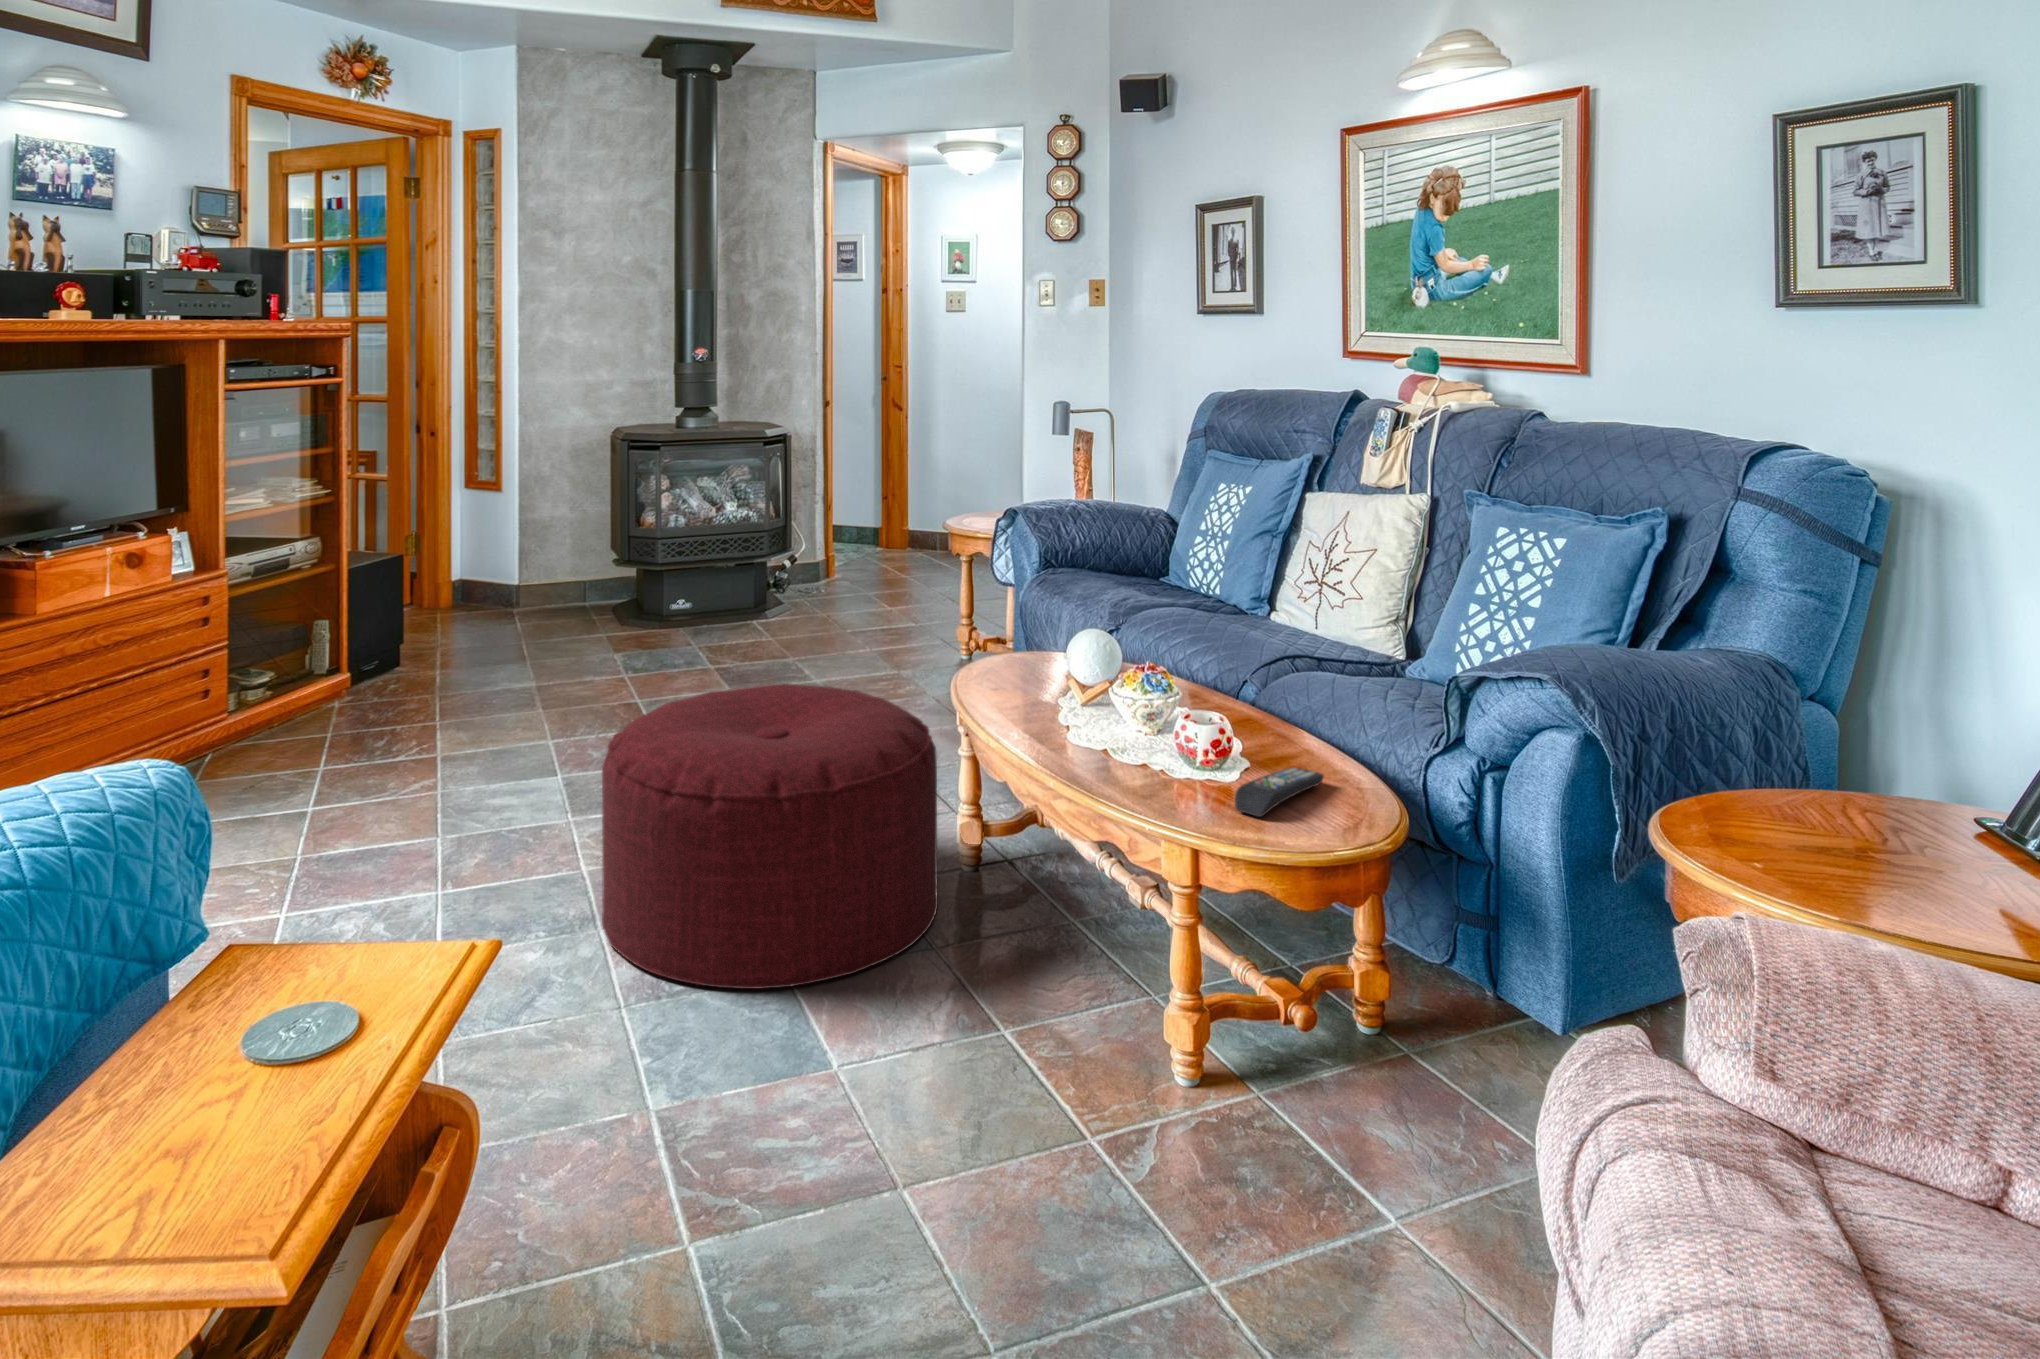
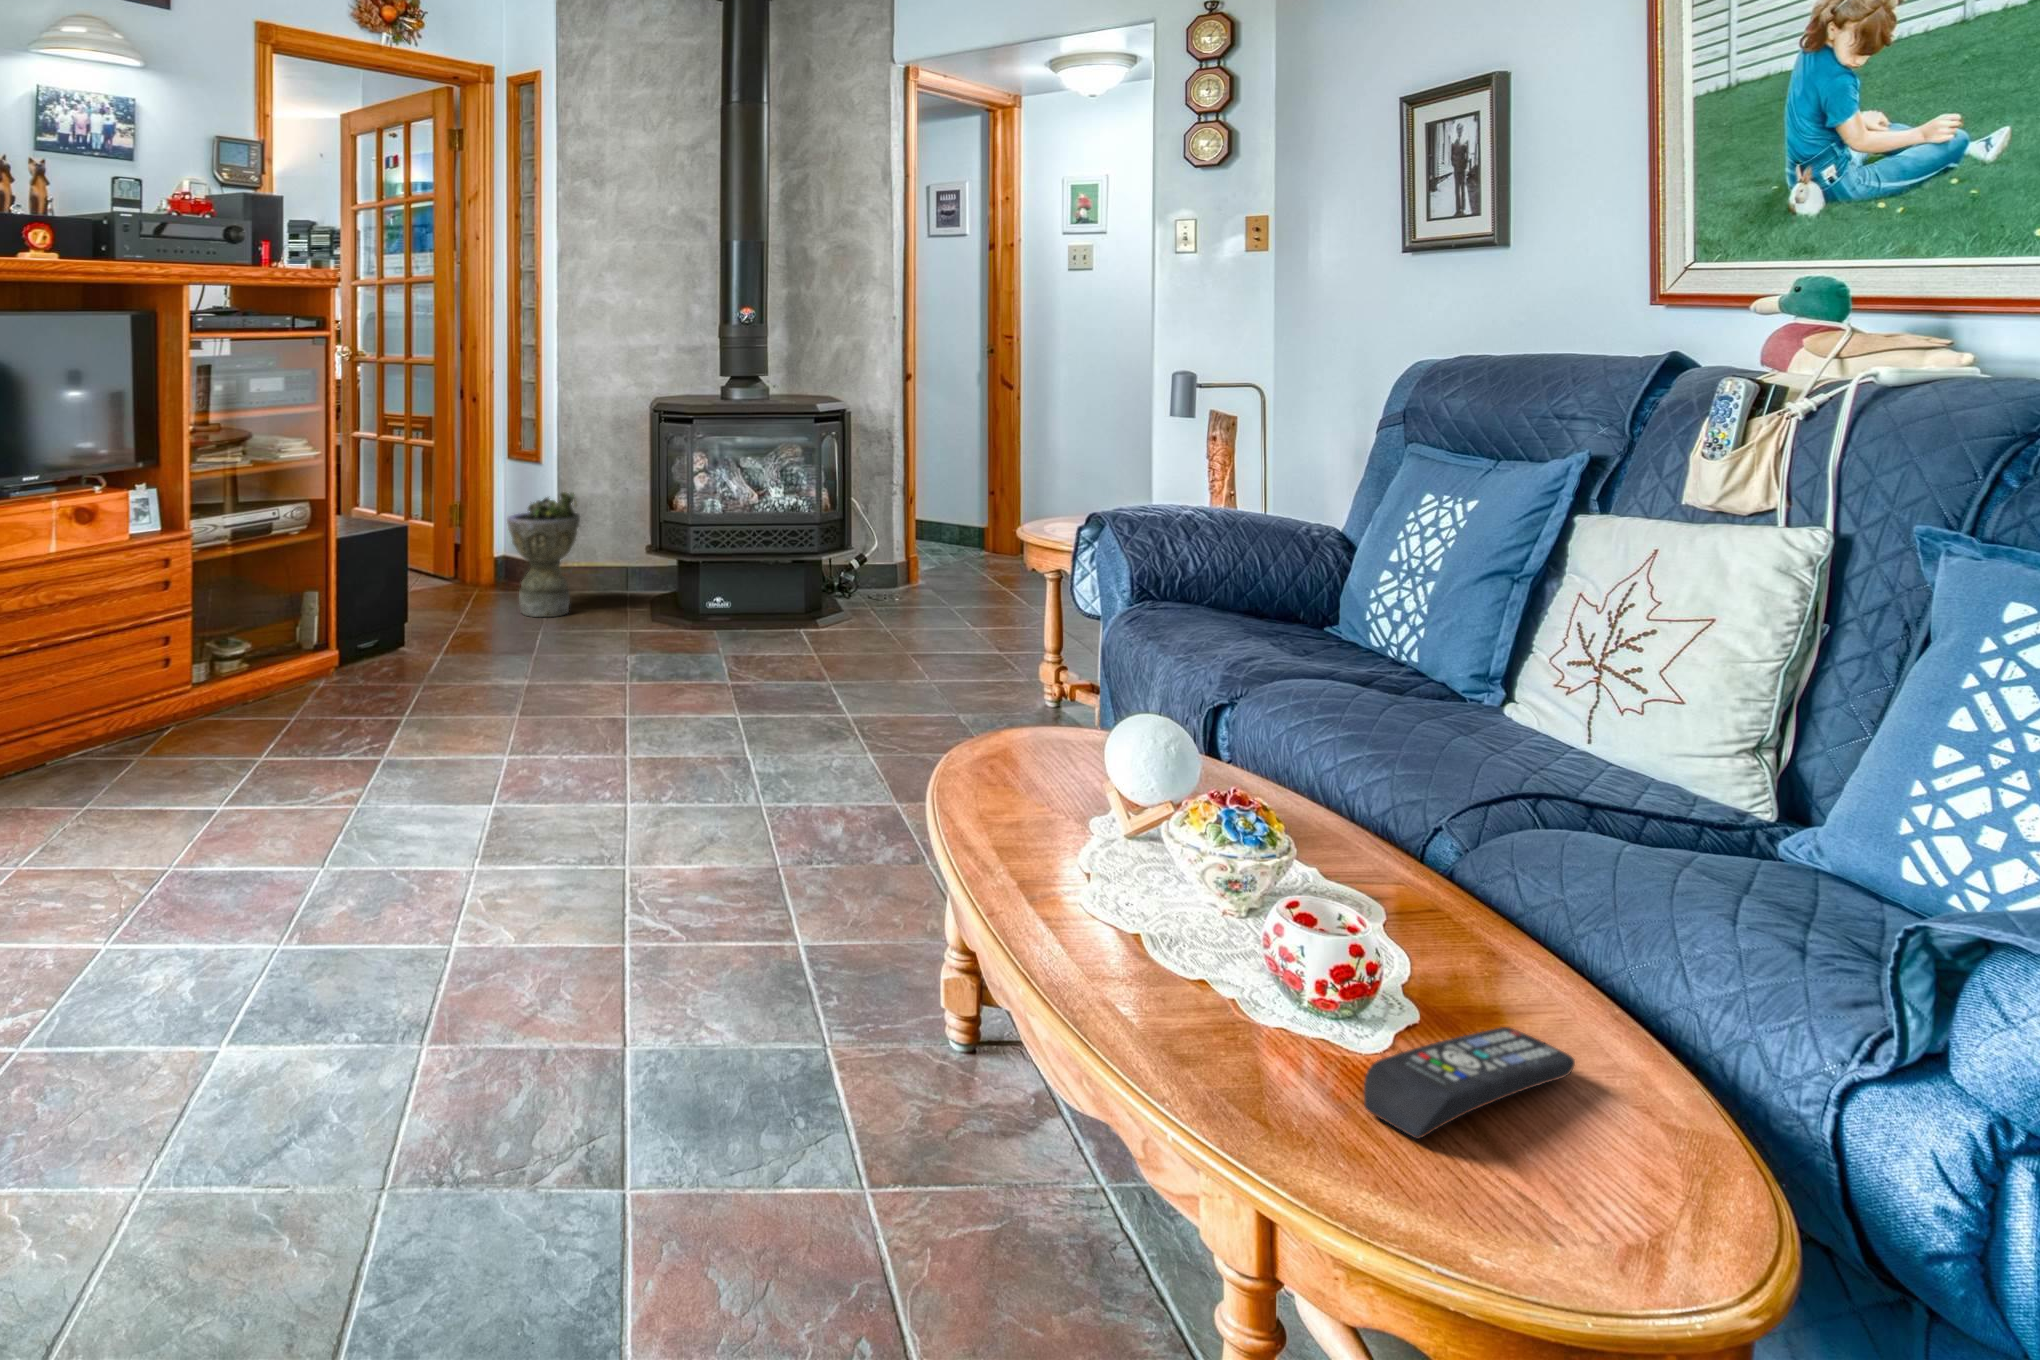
planter: none [481,514,551,630] -> present [507,492,580,617]
ottoman: present [602,683,938,989] -> none [427,731,897,1198]

